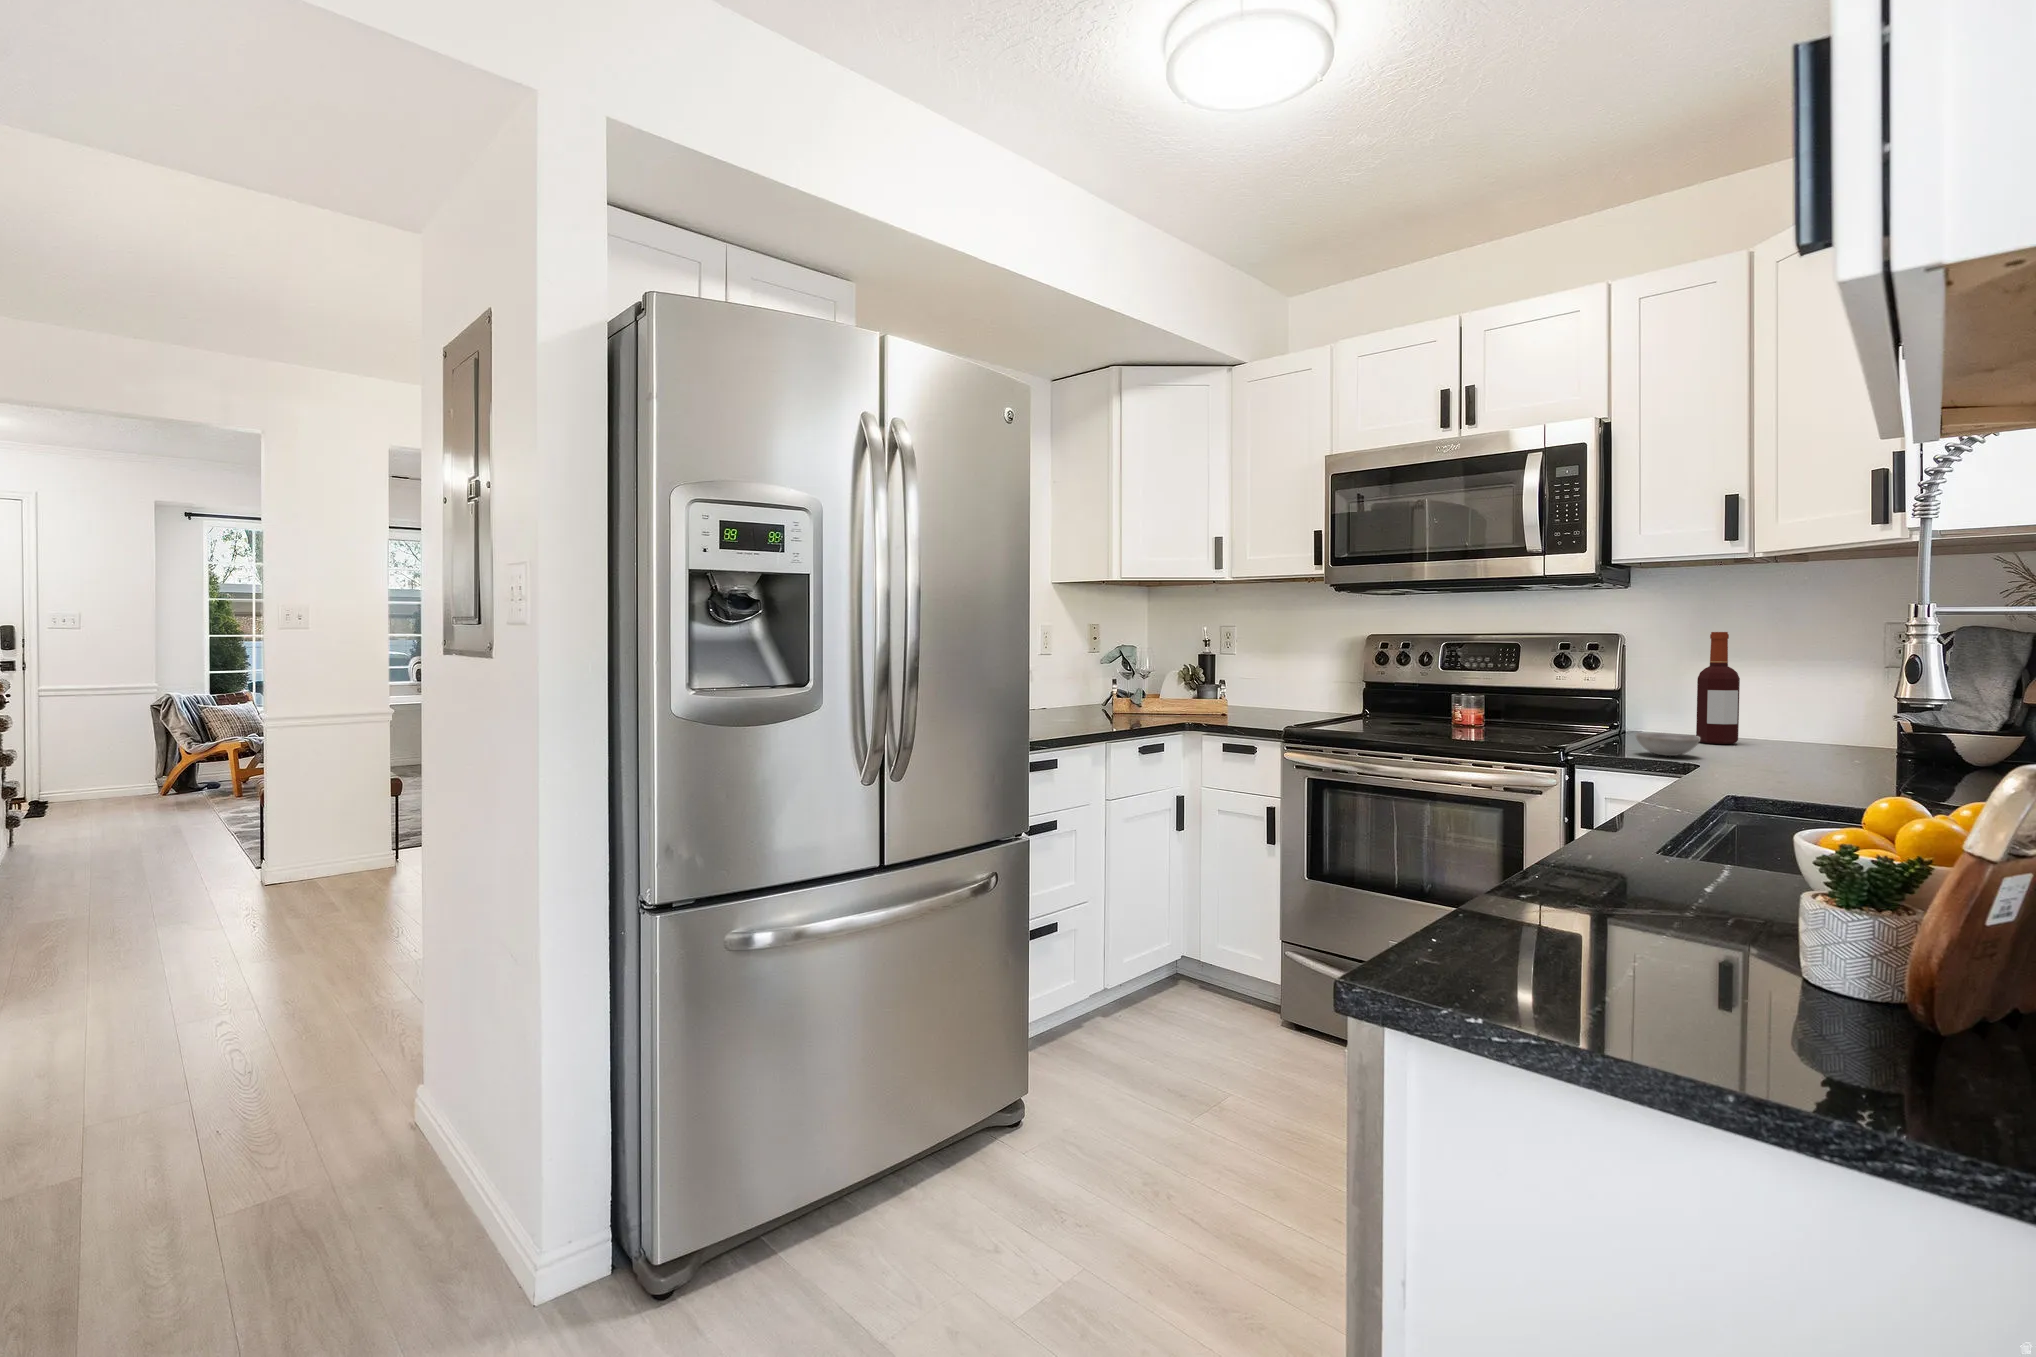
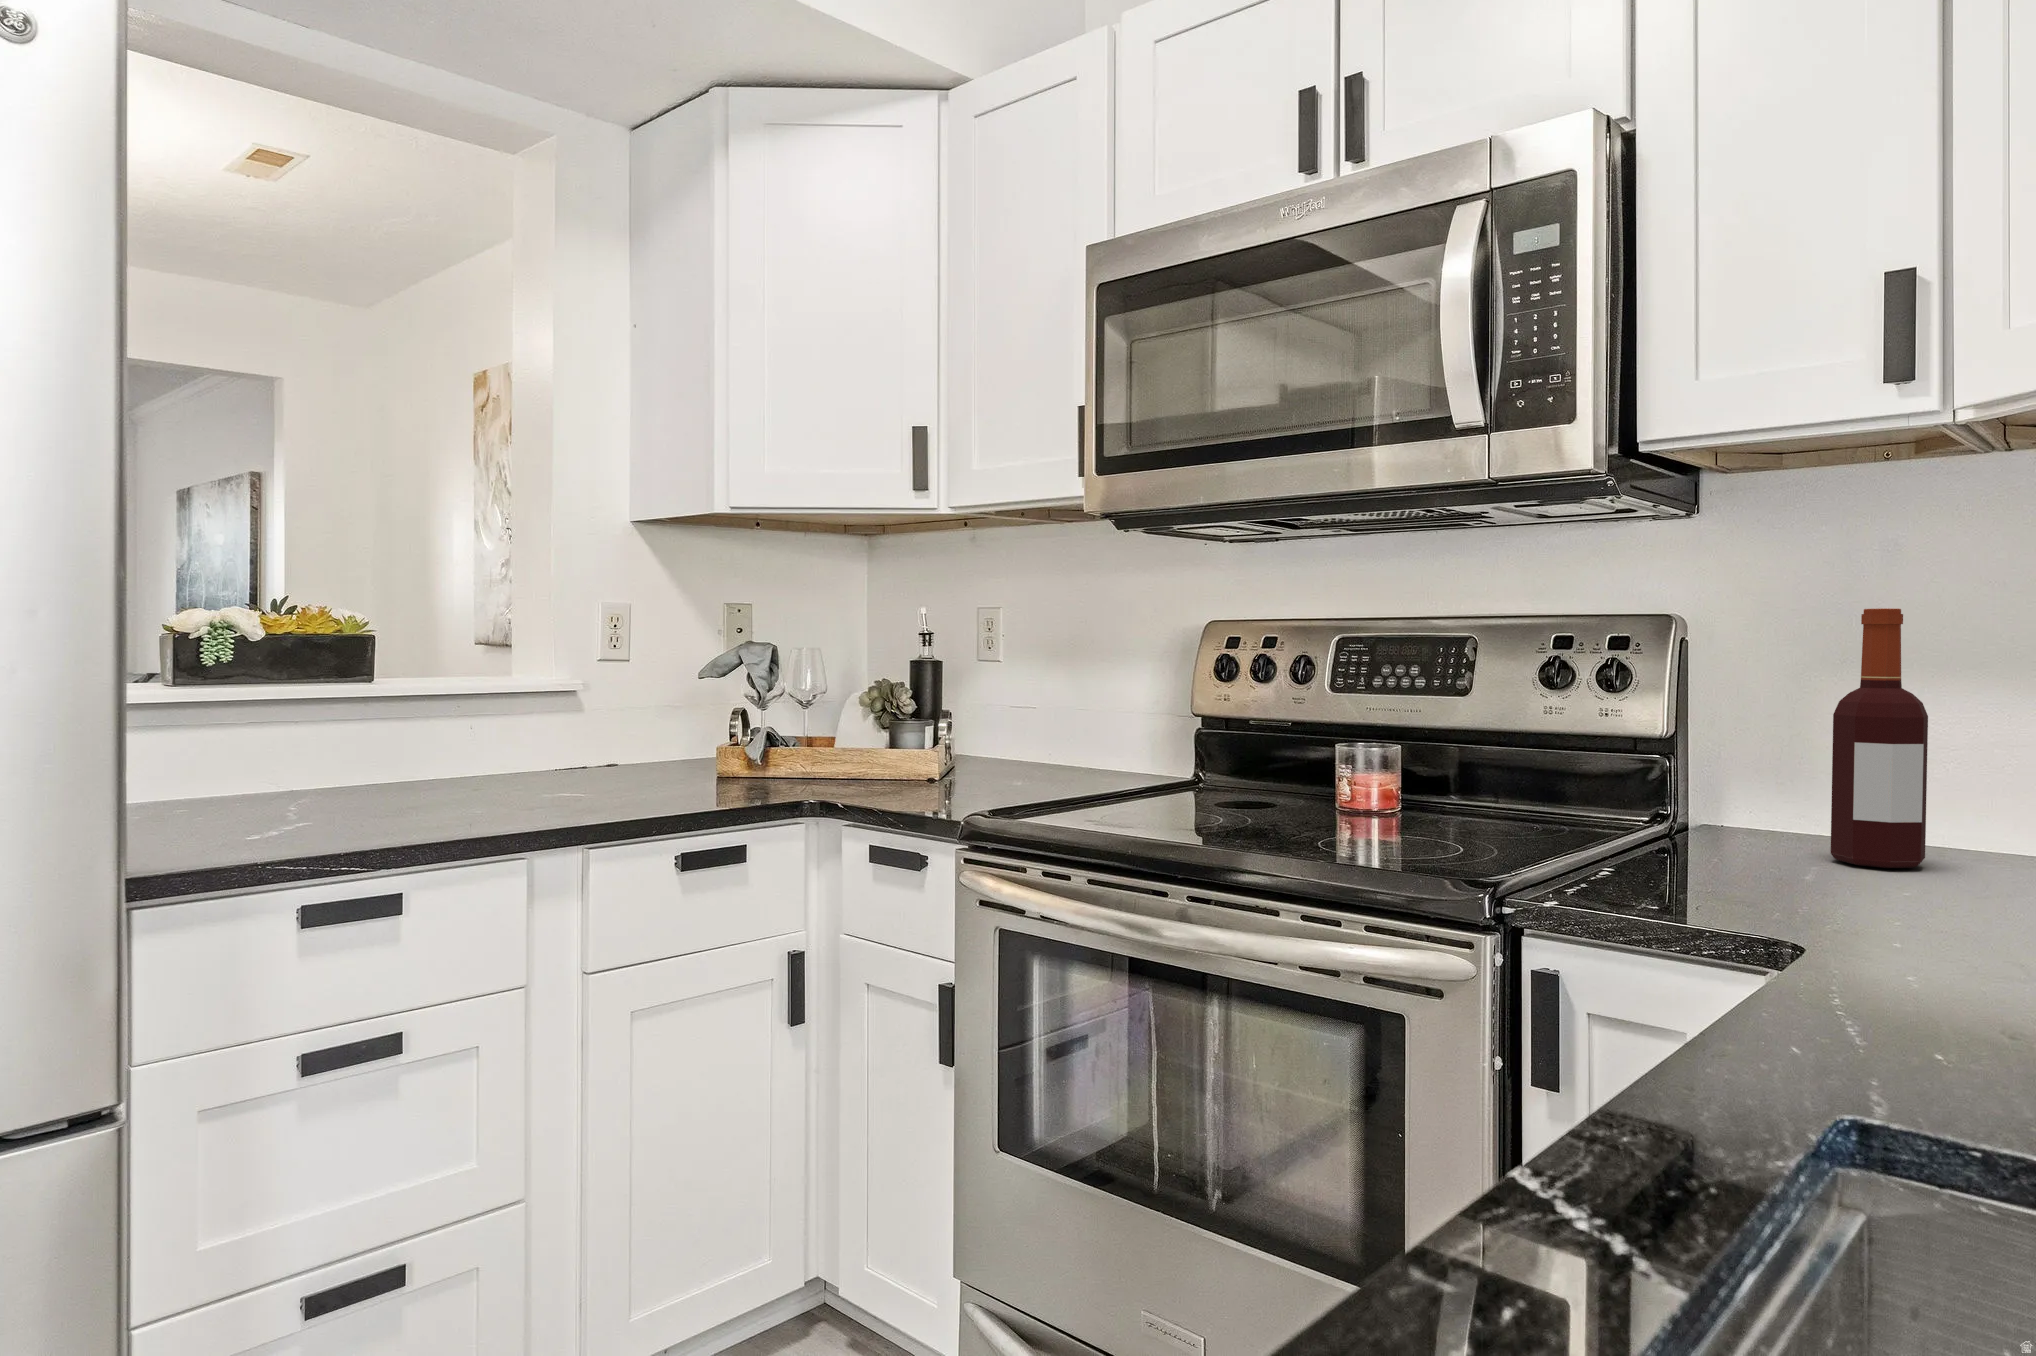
bowl: present [1636,733,1700,756] -> none [1668,848,1820,911]

